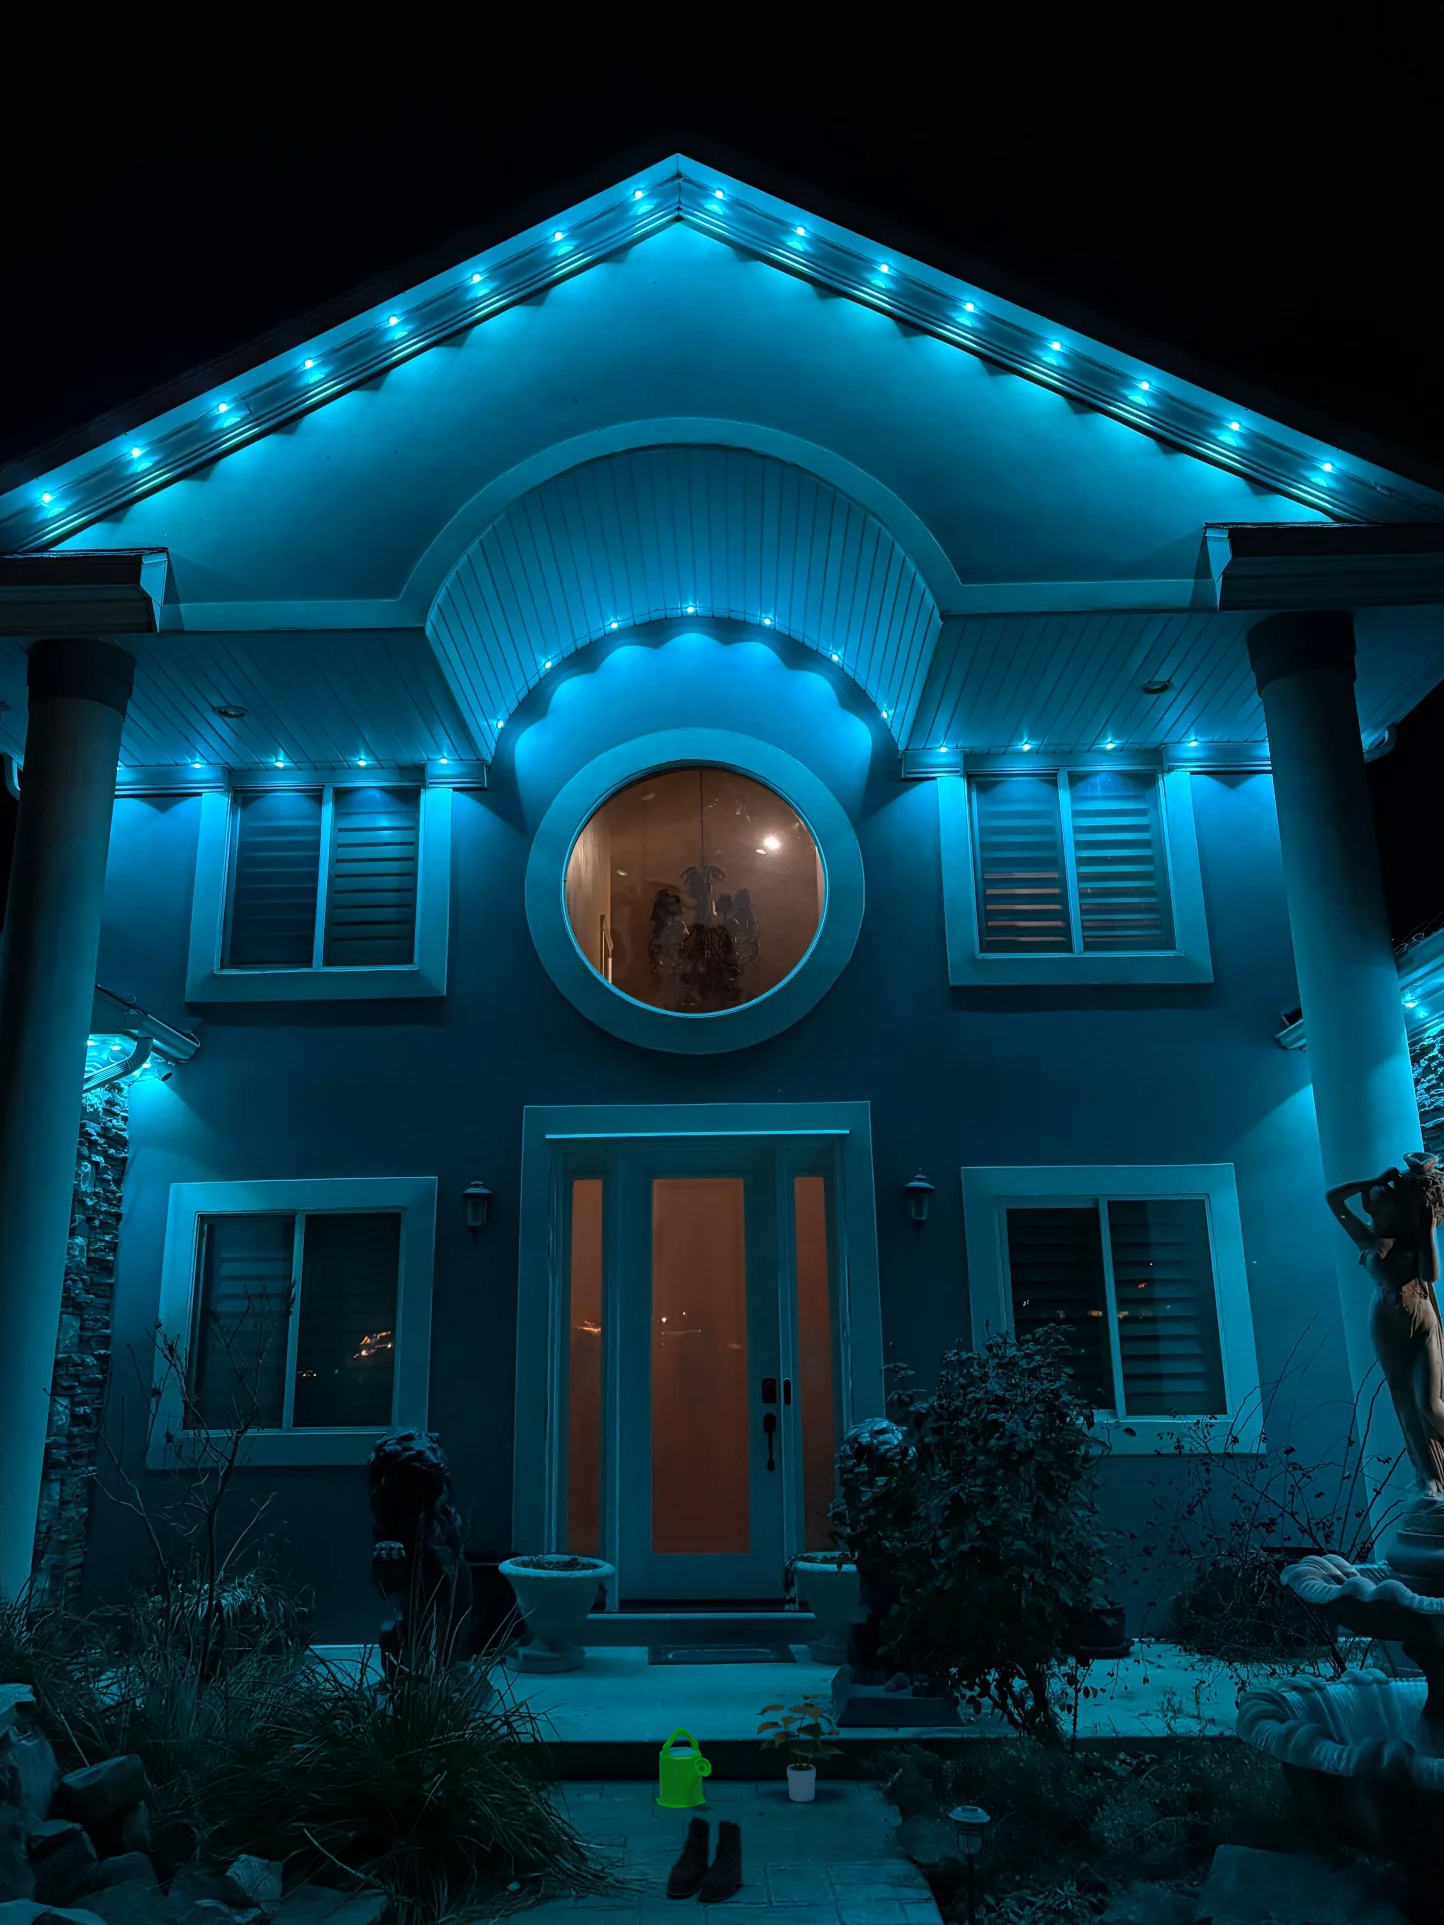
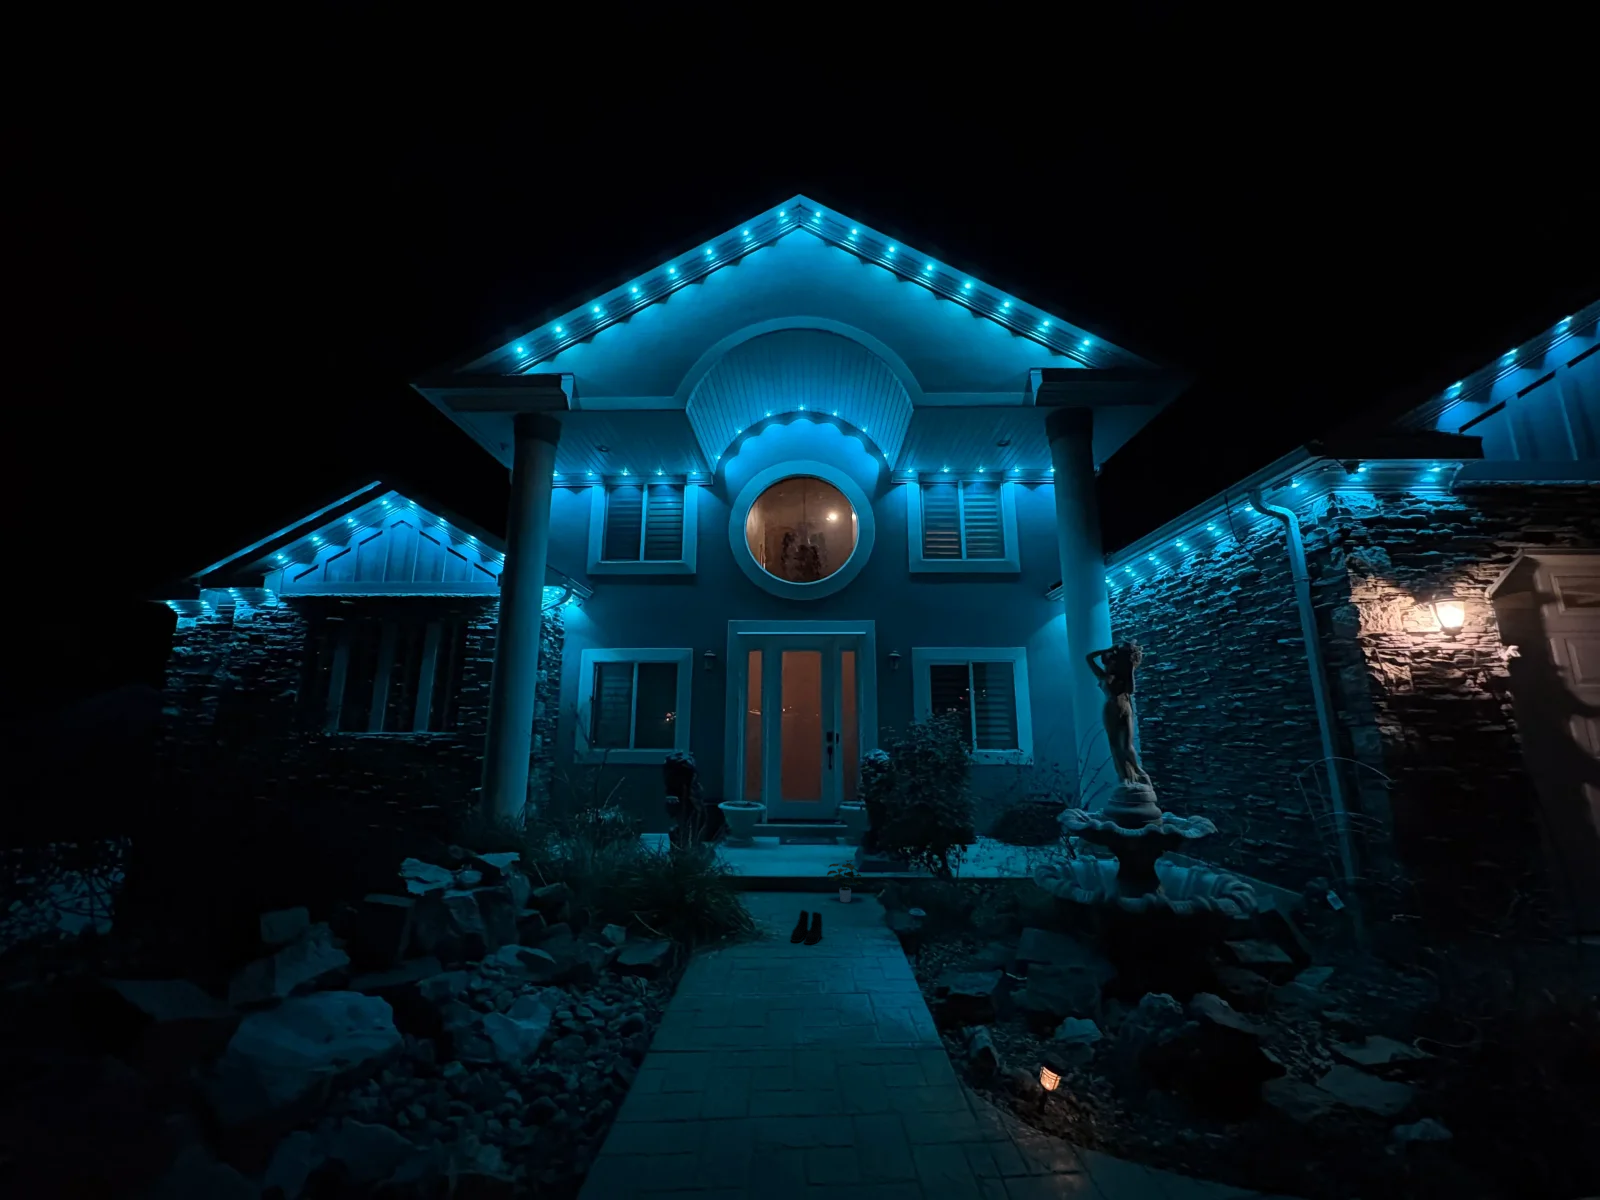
watering can: present [656,1727,711,1808] -> none [785,872,808,904]

